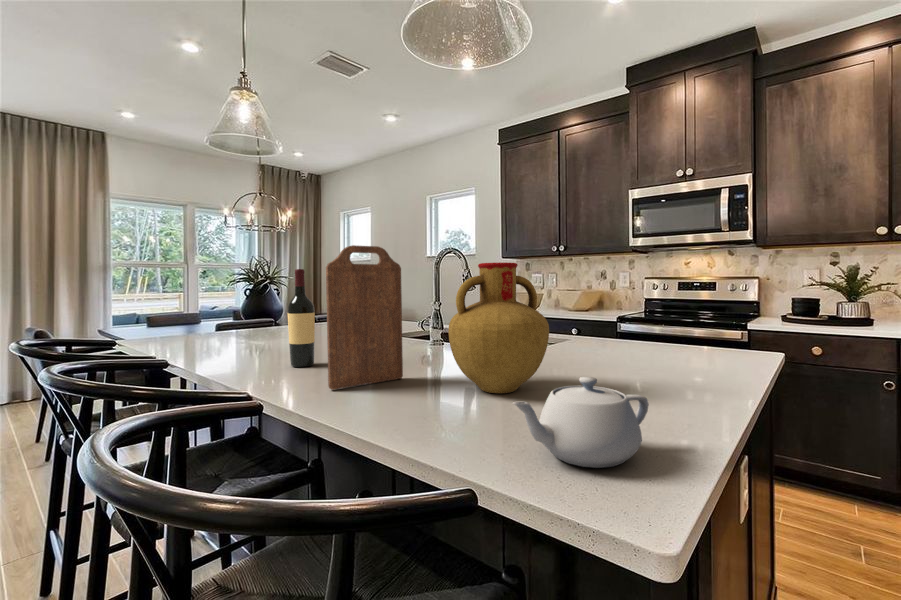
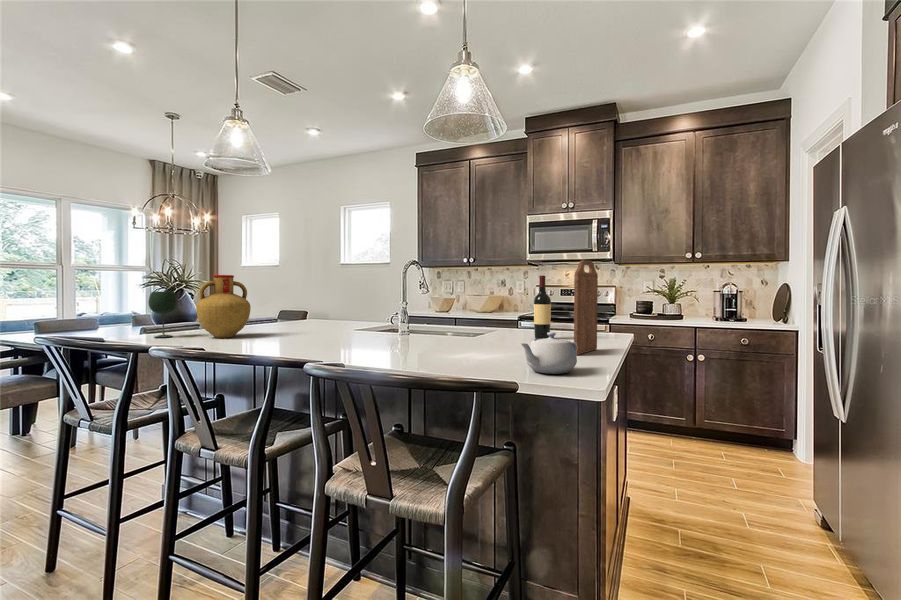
cutting board: present [326,245,403,390] -> present [574,260,598,355]
vase: present [448,262,549,393] -> present [196,275,251,338]
wine bottle: present [287,269,315,367] -> present [534,276,551,339]
wine glass: none [160,292,192,343] -> present [148,291,177,338]

